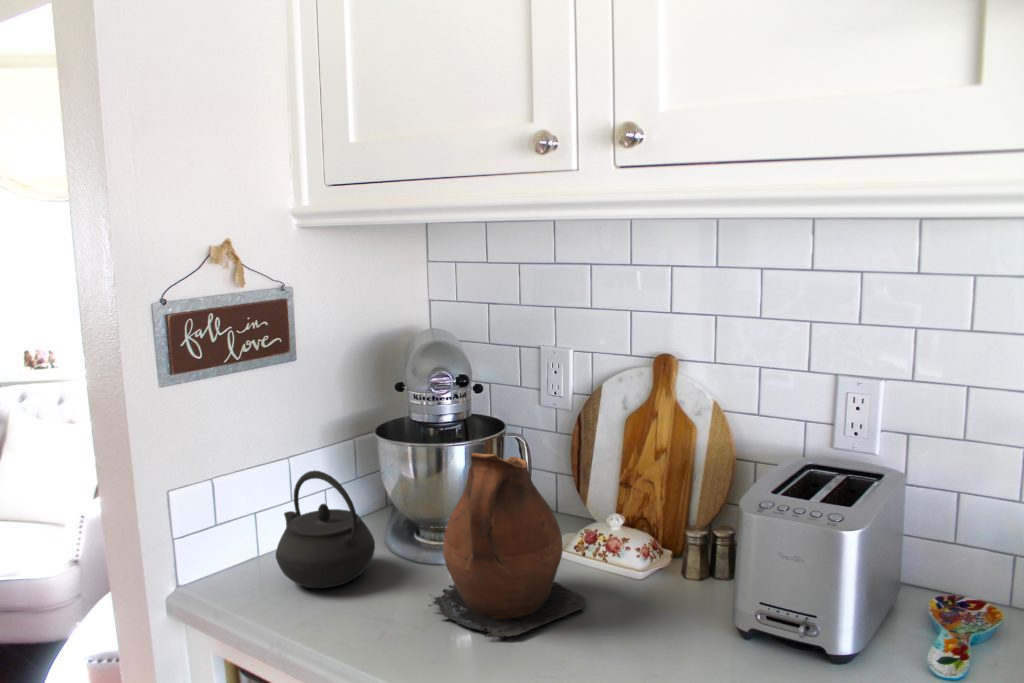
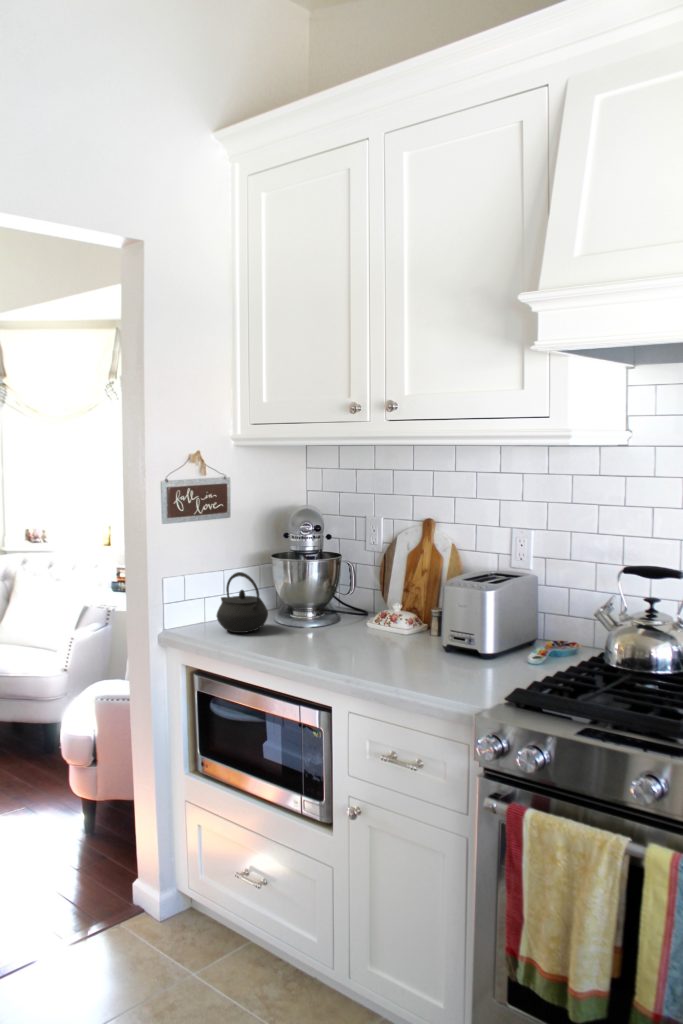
ceramic pitcher: present [429,453,586,637] -> none [293,557,374,648]

